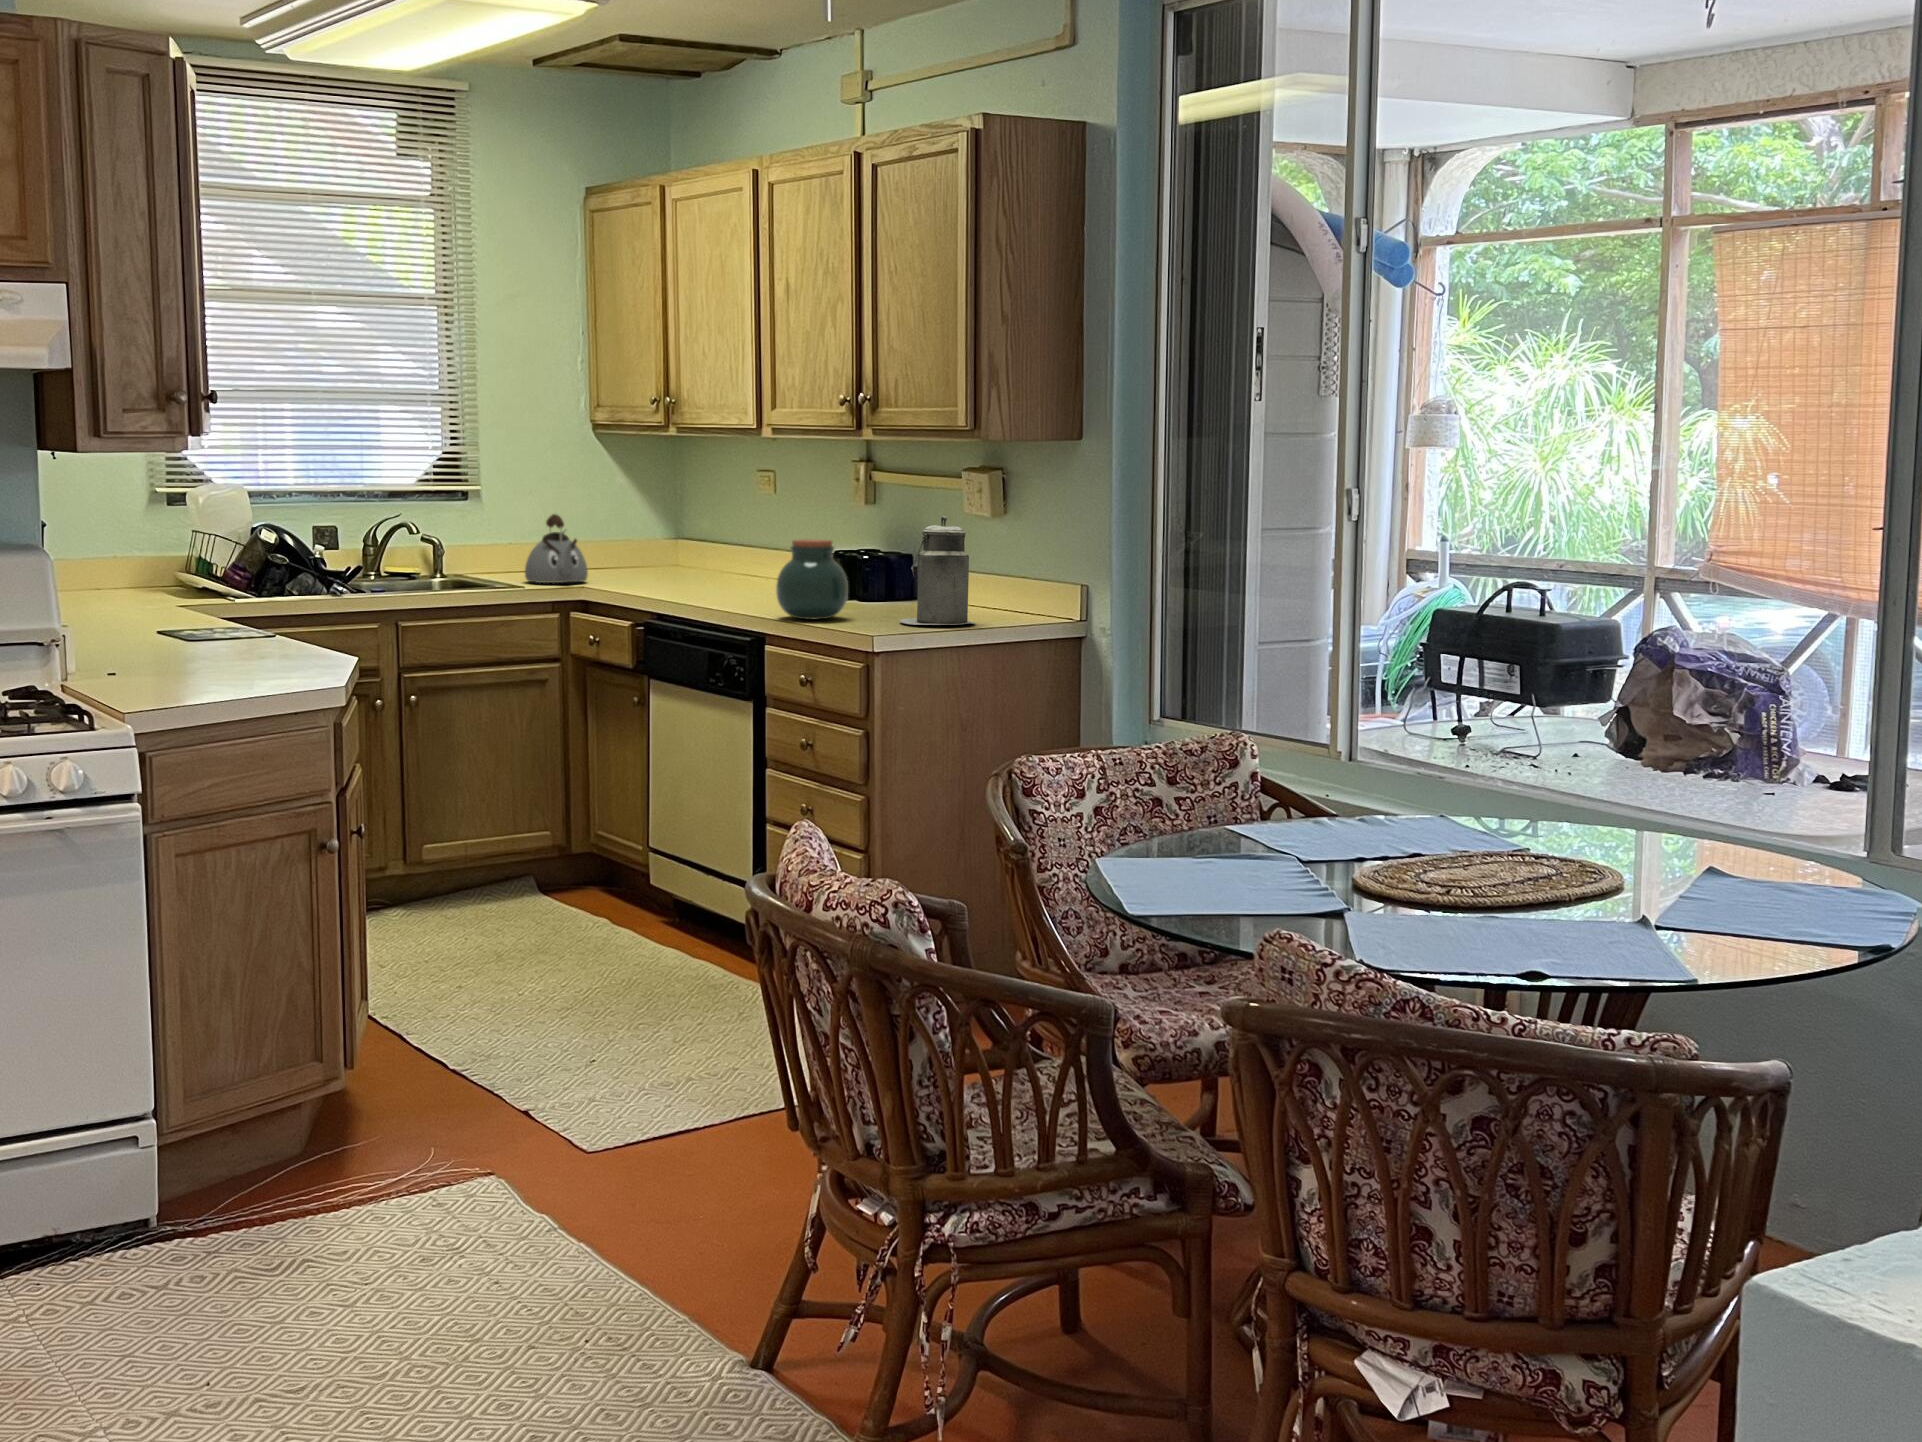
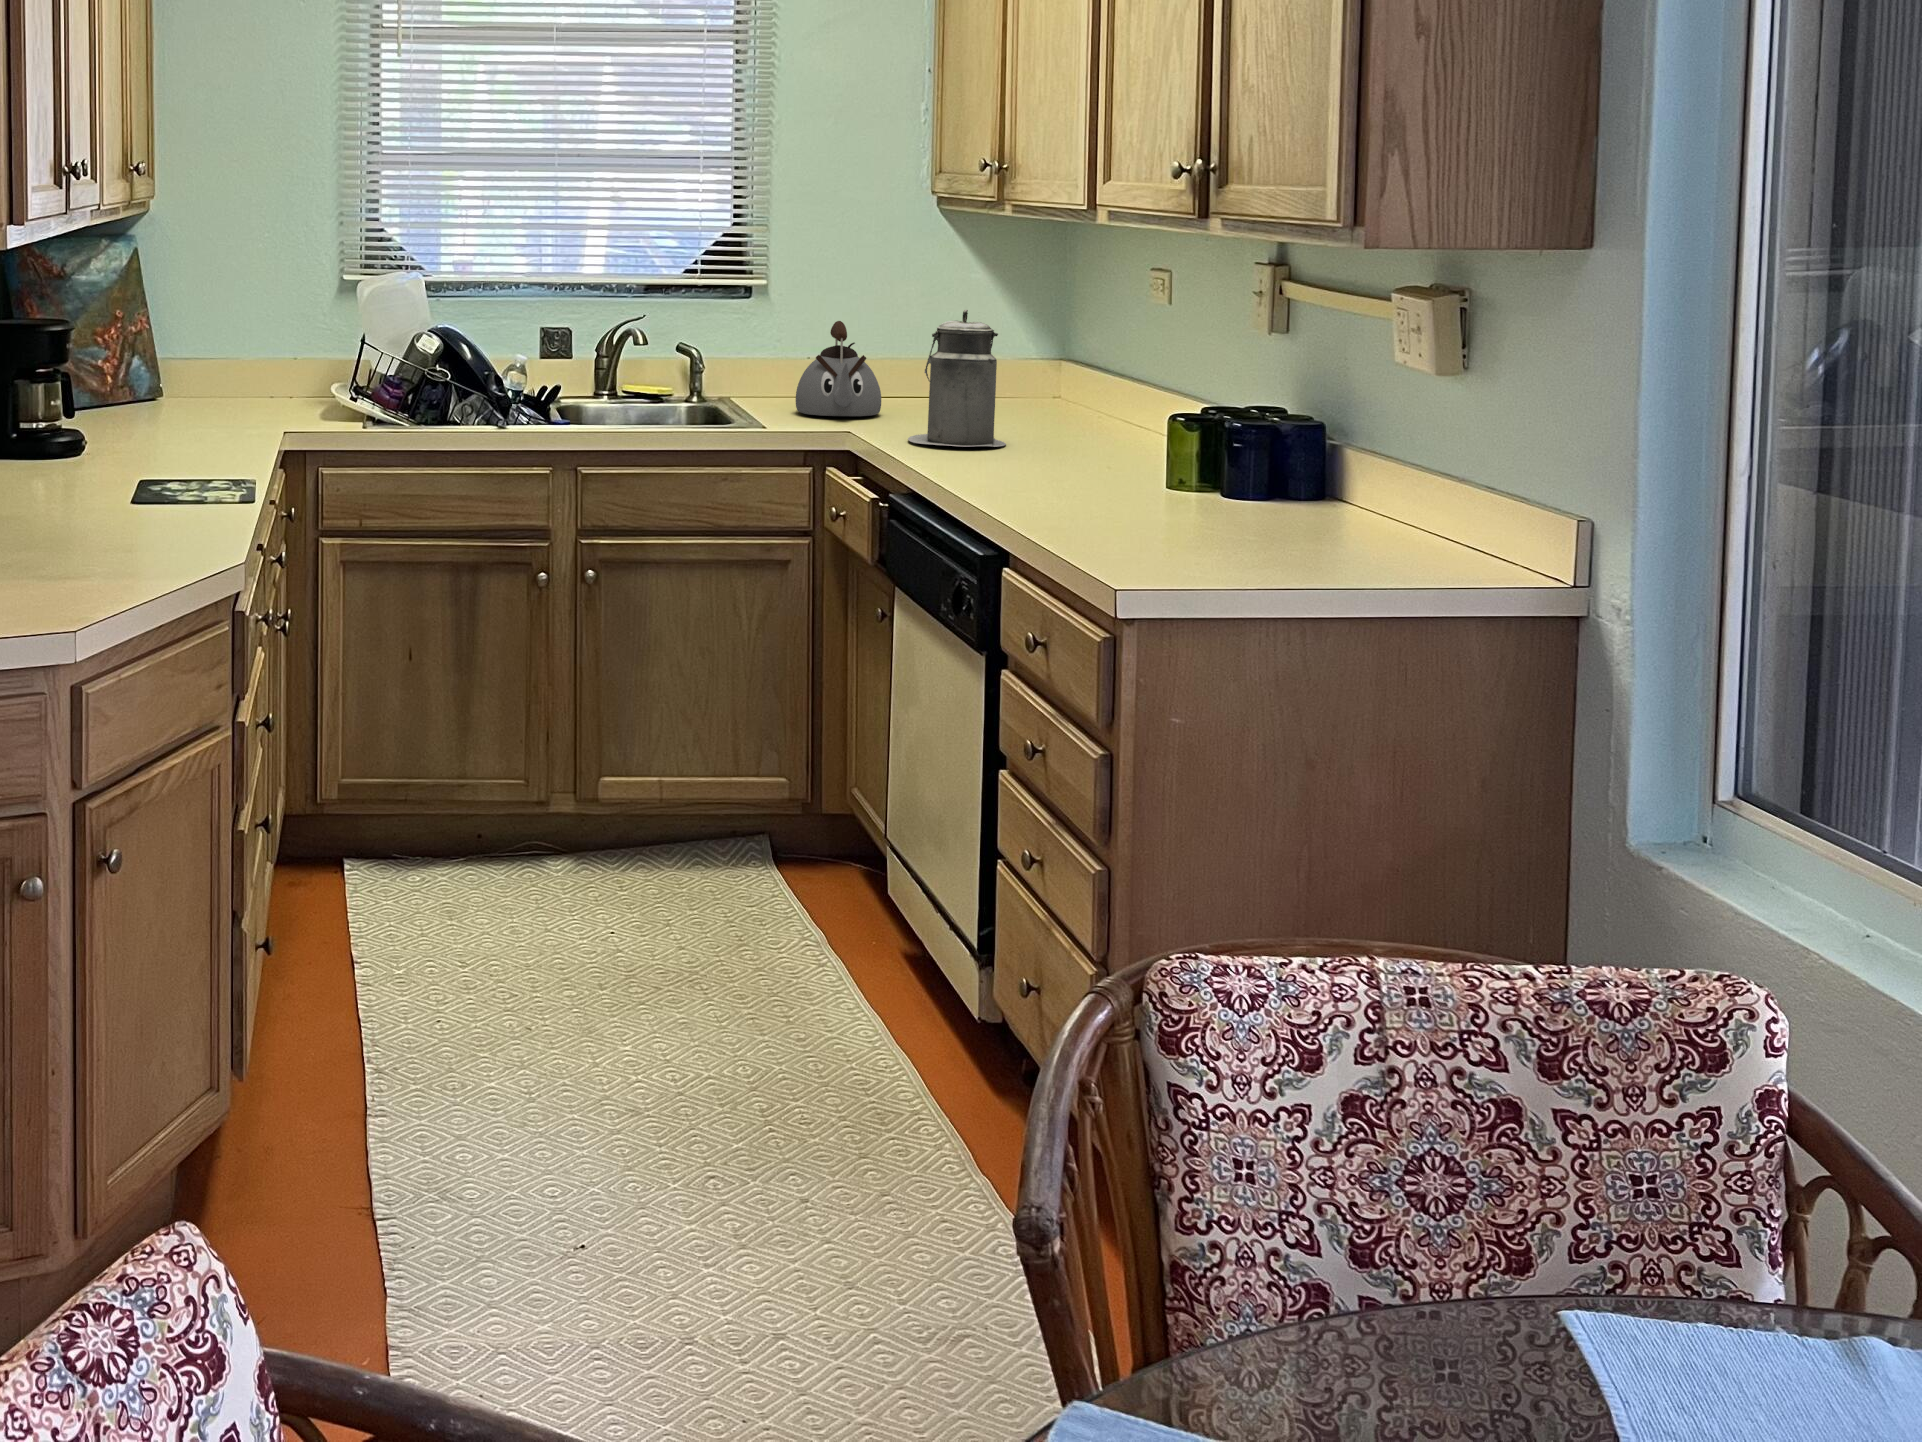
canister: present [900,516,975,625] -> present [908,310,1006,447]
jar: present [776,539,848,620] -> none [1053,390,1175,521]

